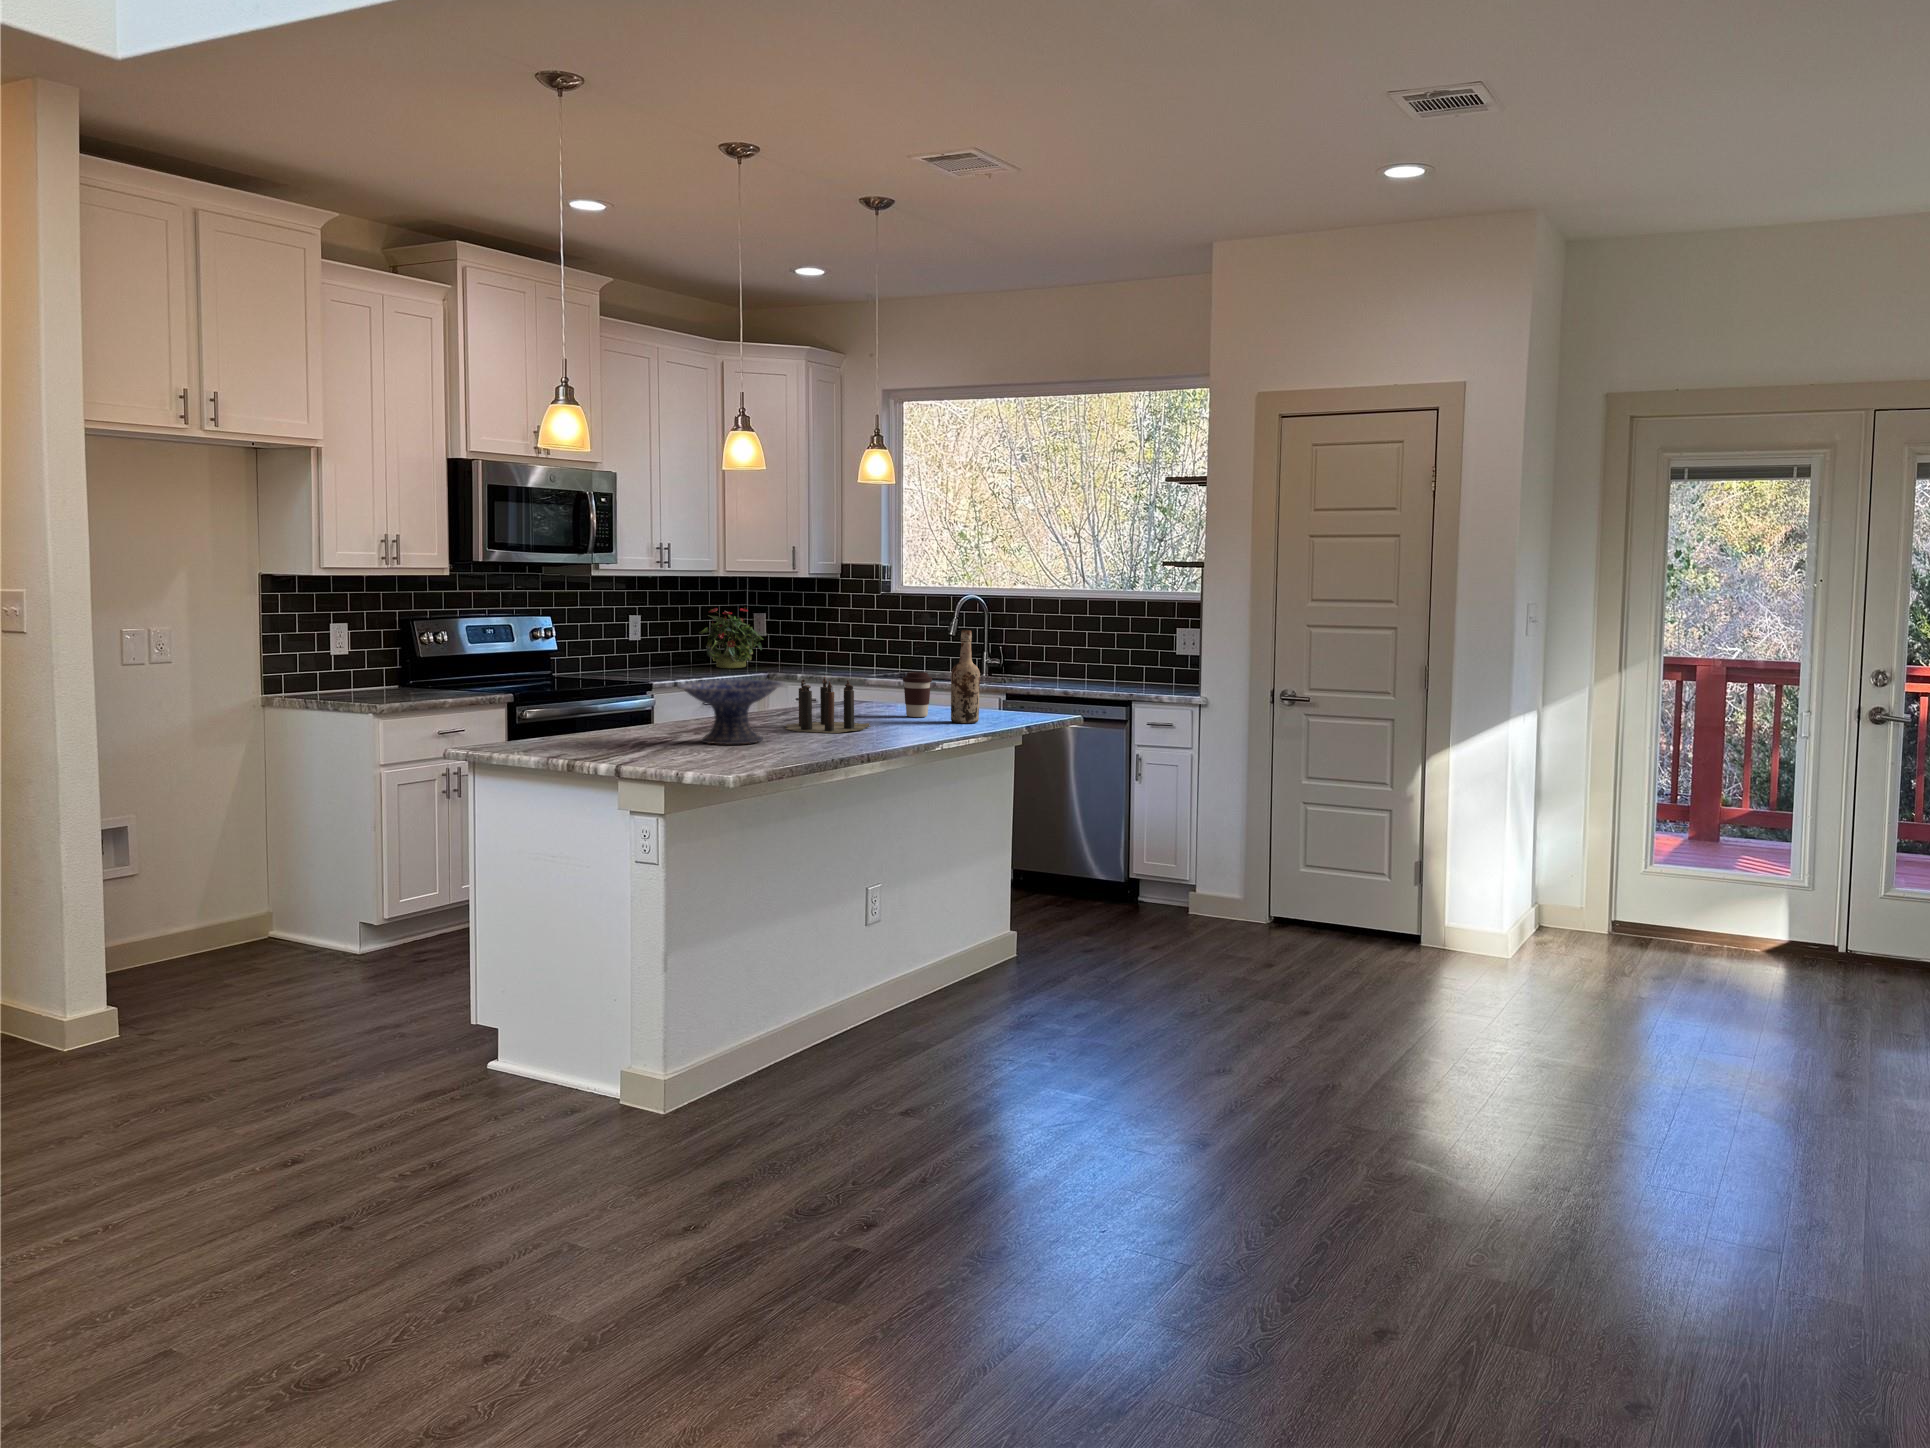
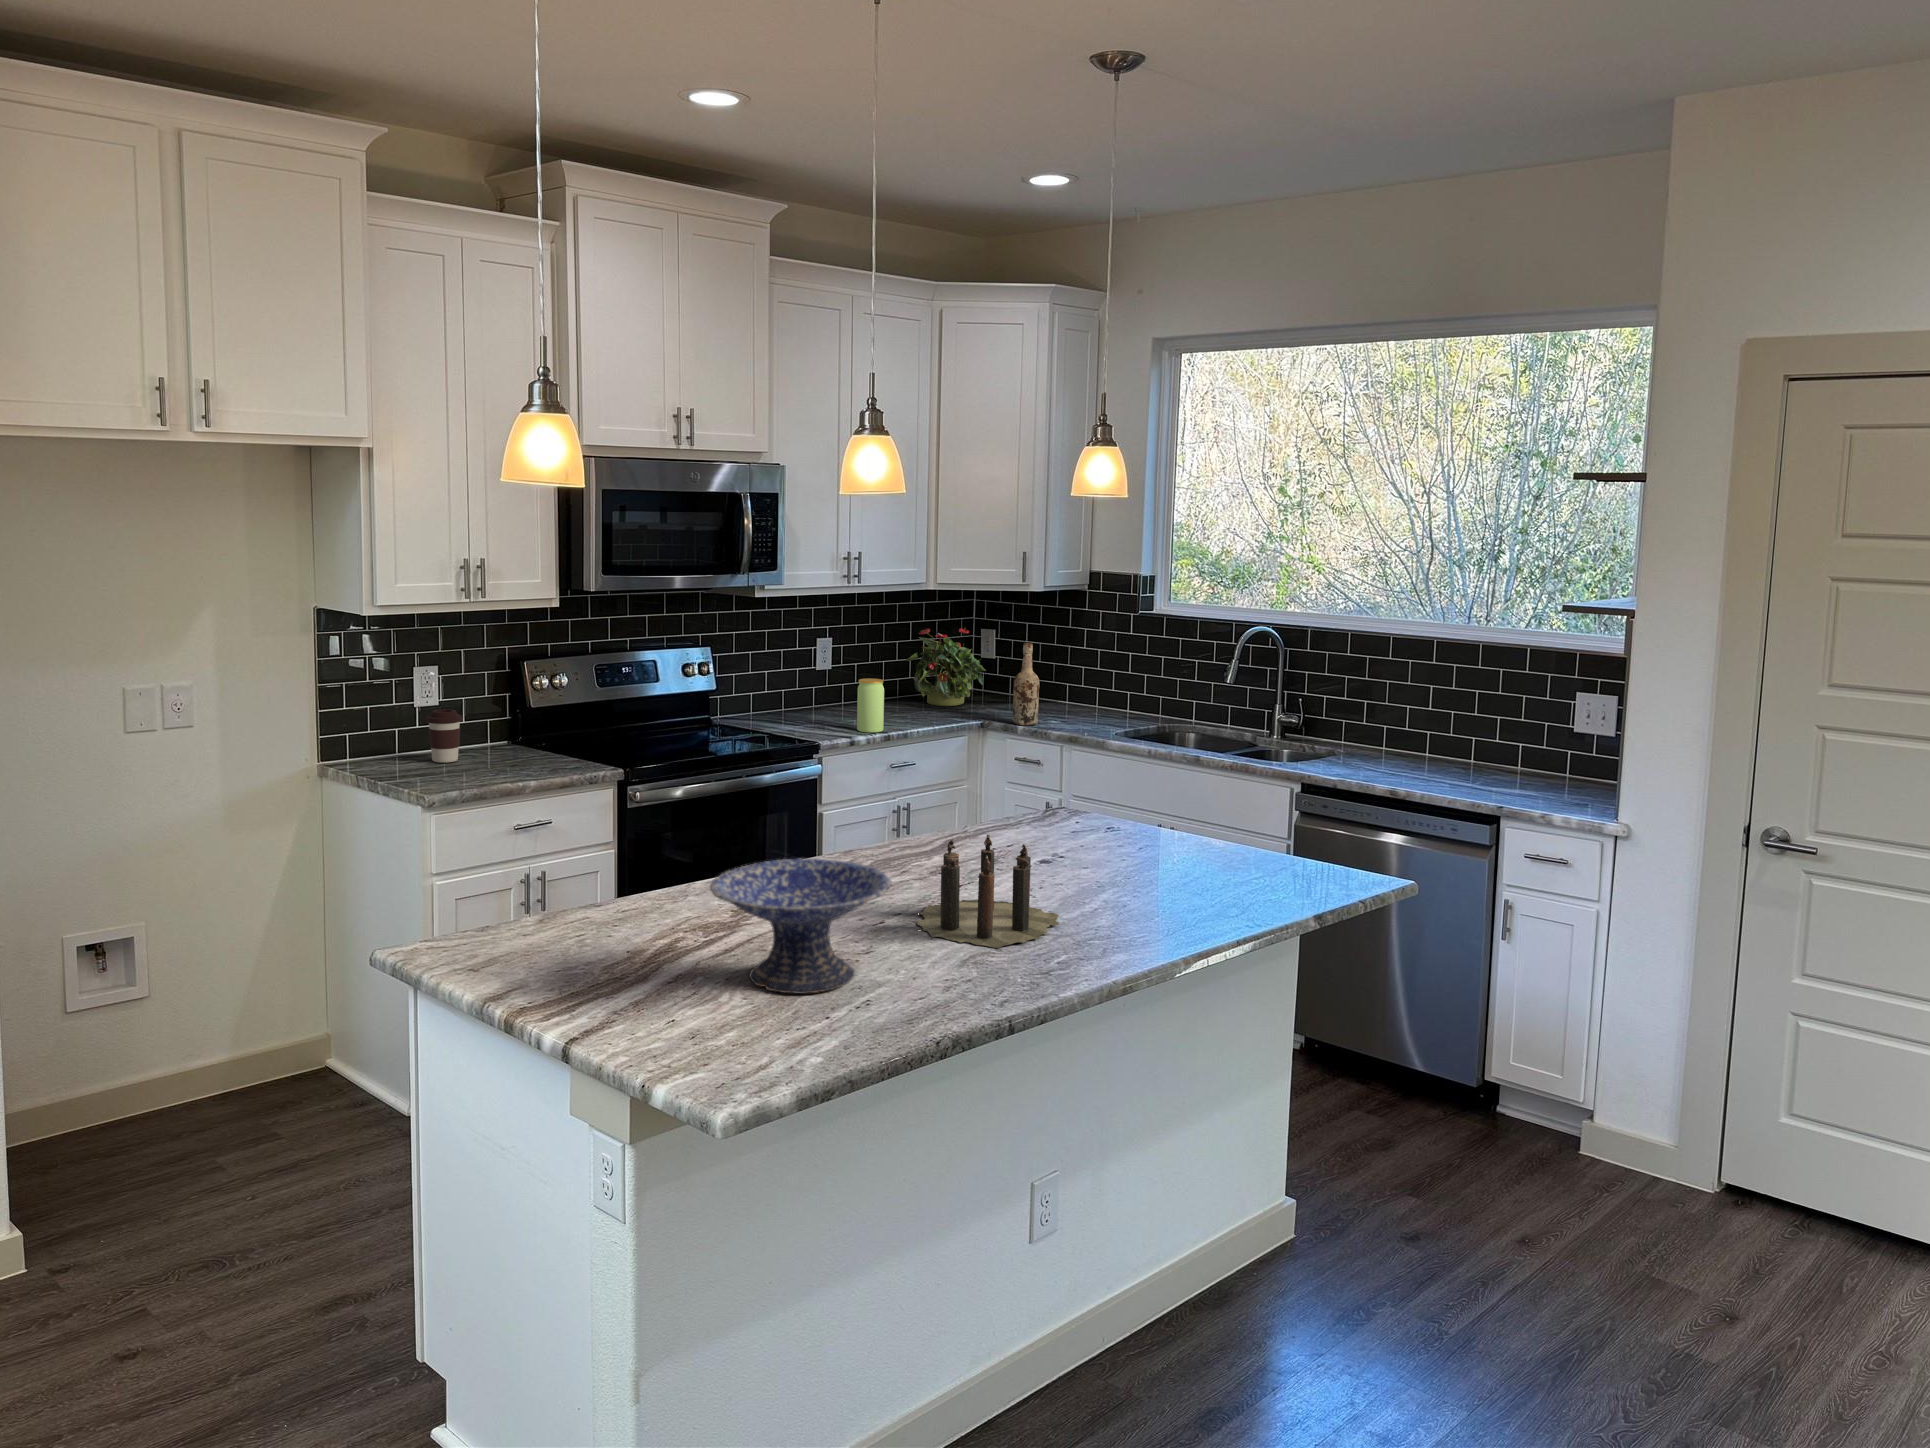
wine bottle: present [951,630,980,723] -> present [1013,643,1039,725]
jar: none [672,639,693,679] -> present [857,678,884,732]
coffee cup: present [903,672,932,717] -> present [427,709,462,763]

